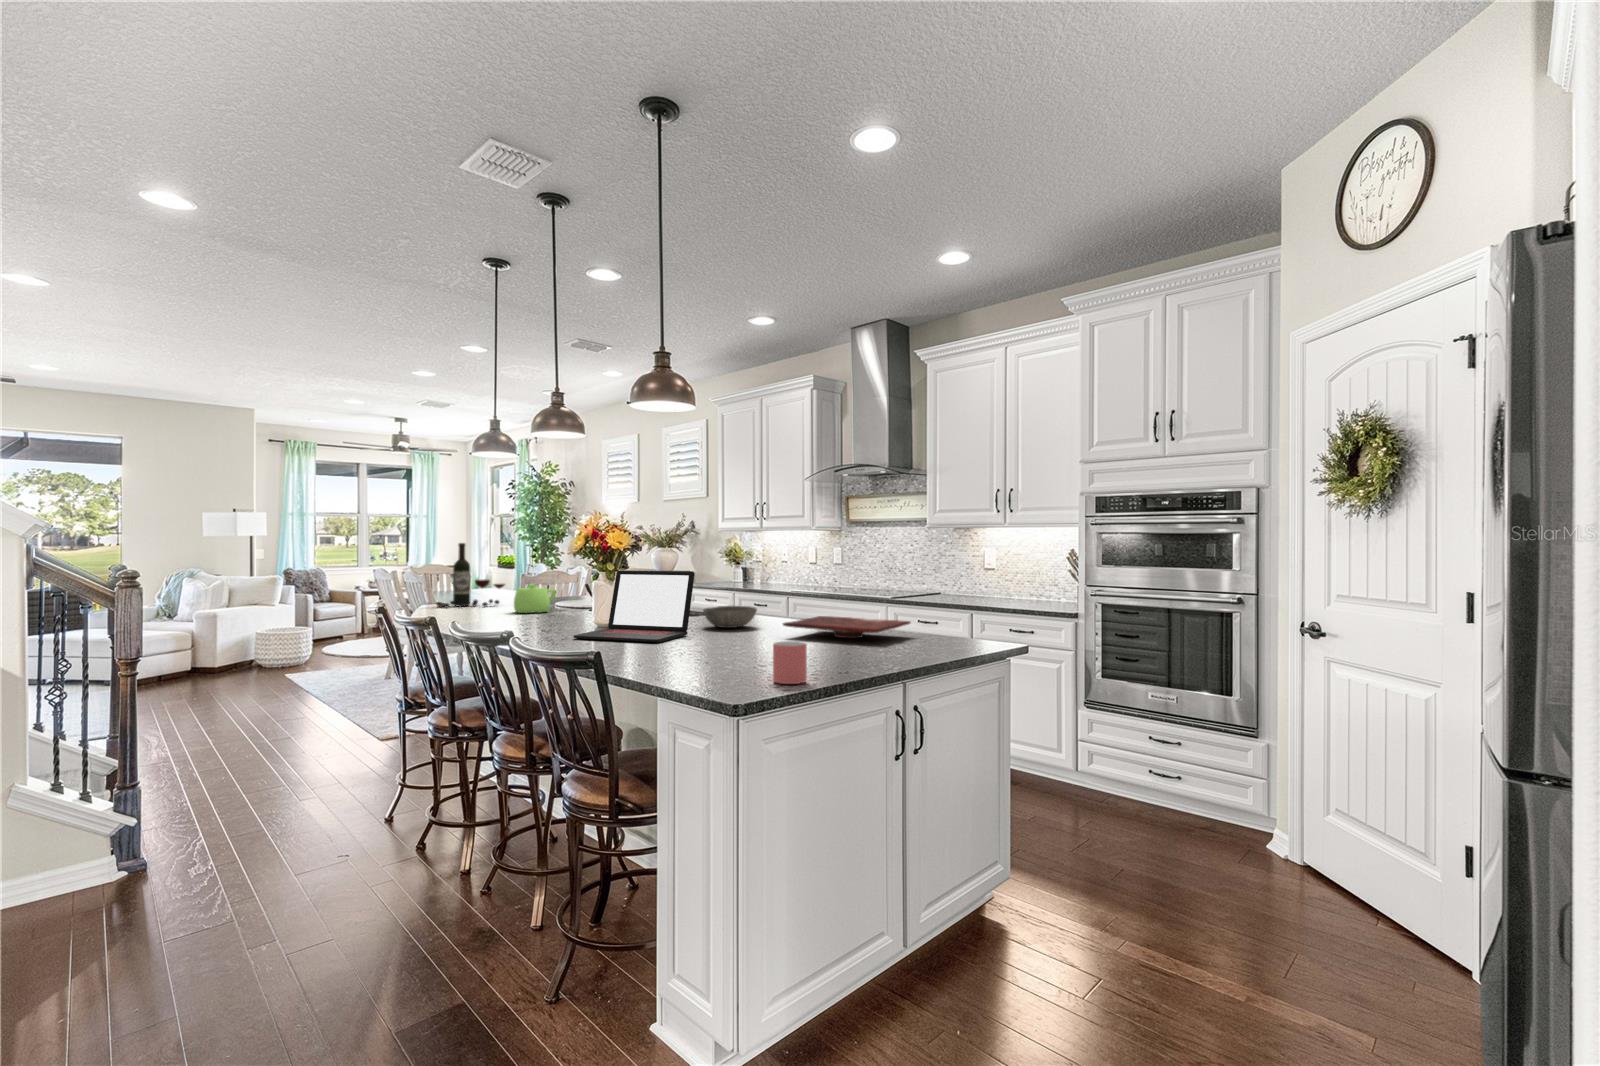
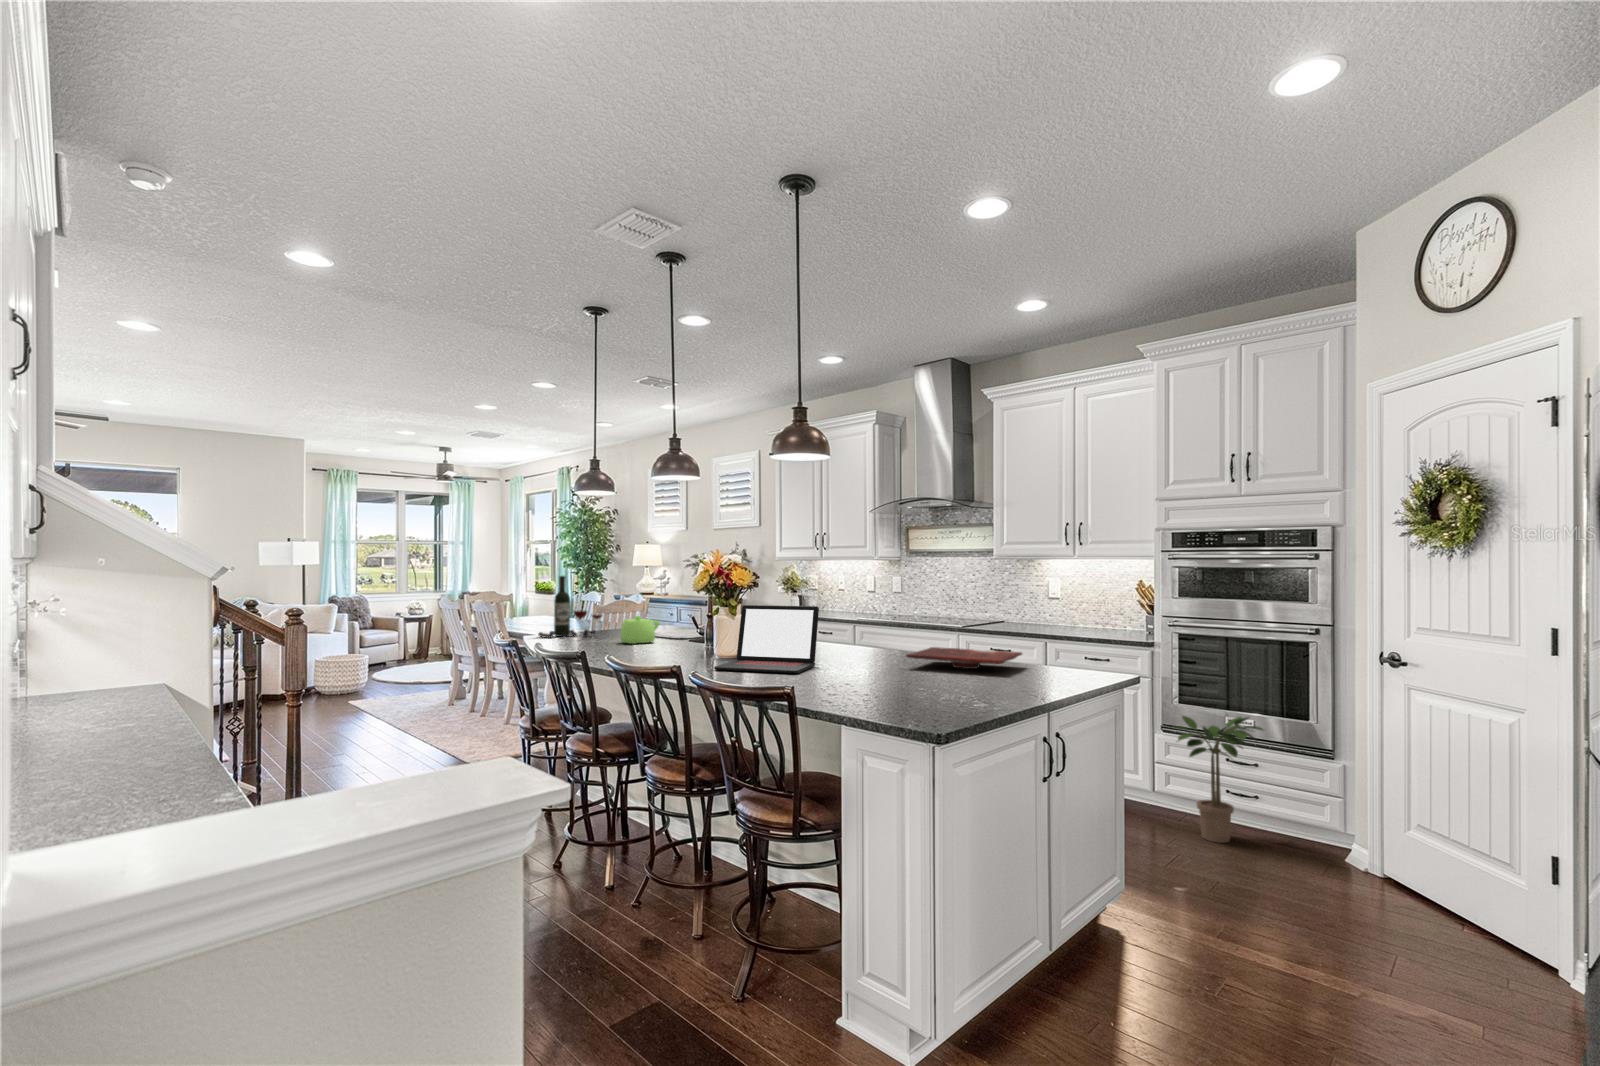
bowl: present [703,606,757,628] -> none [819,637,870,659]
mug: present [773,641,807,684] -> none [942,675,976,713]
potted plant: none [1085,690,1182,824] -> present [1174,716,1263,843]

